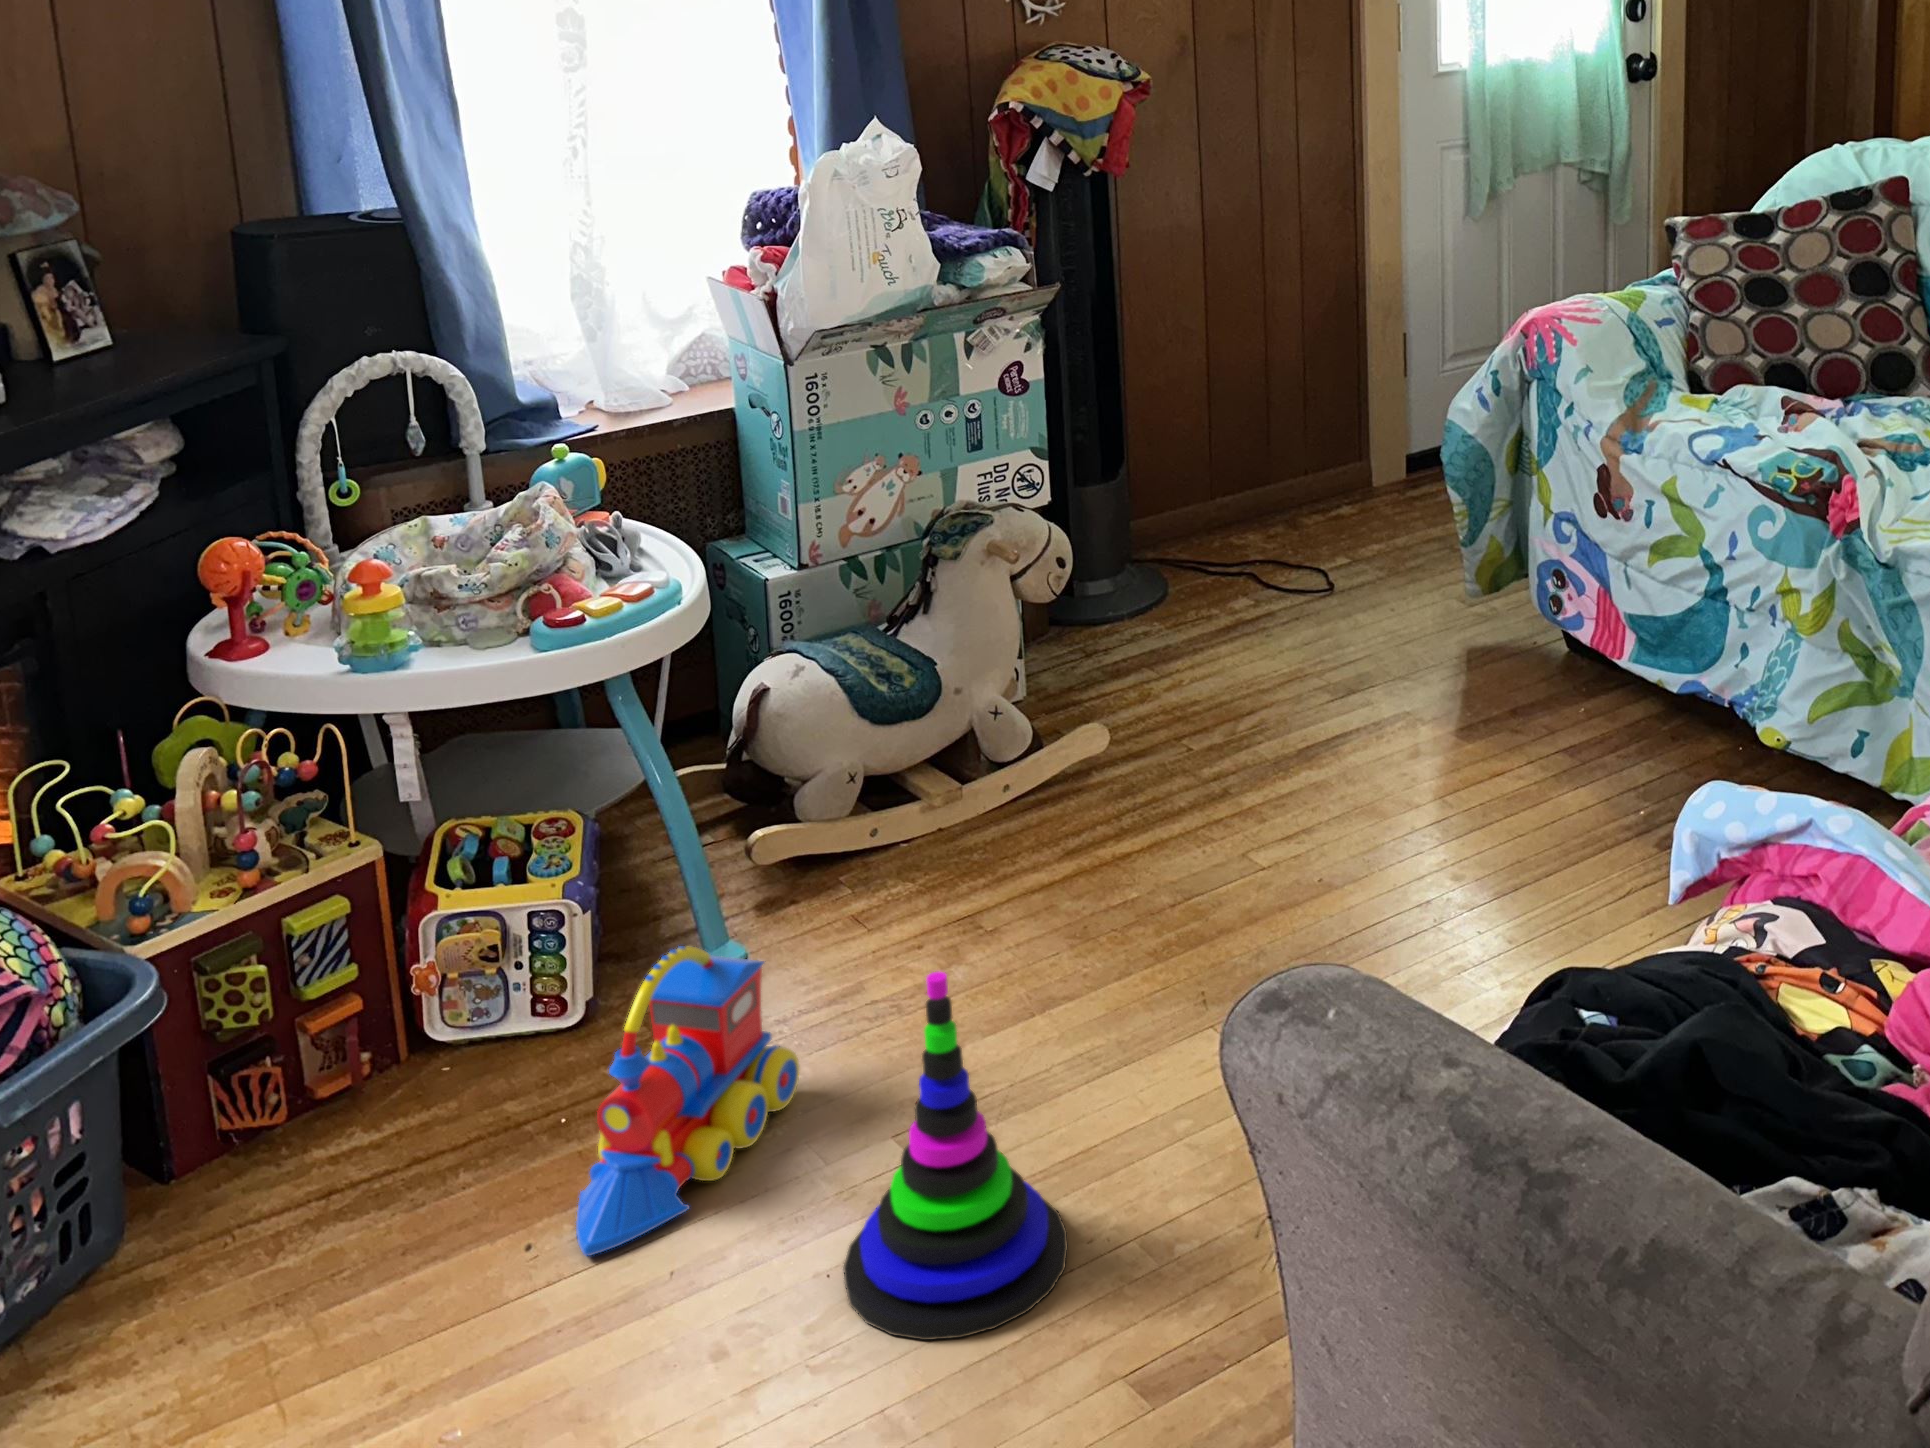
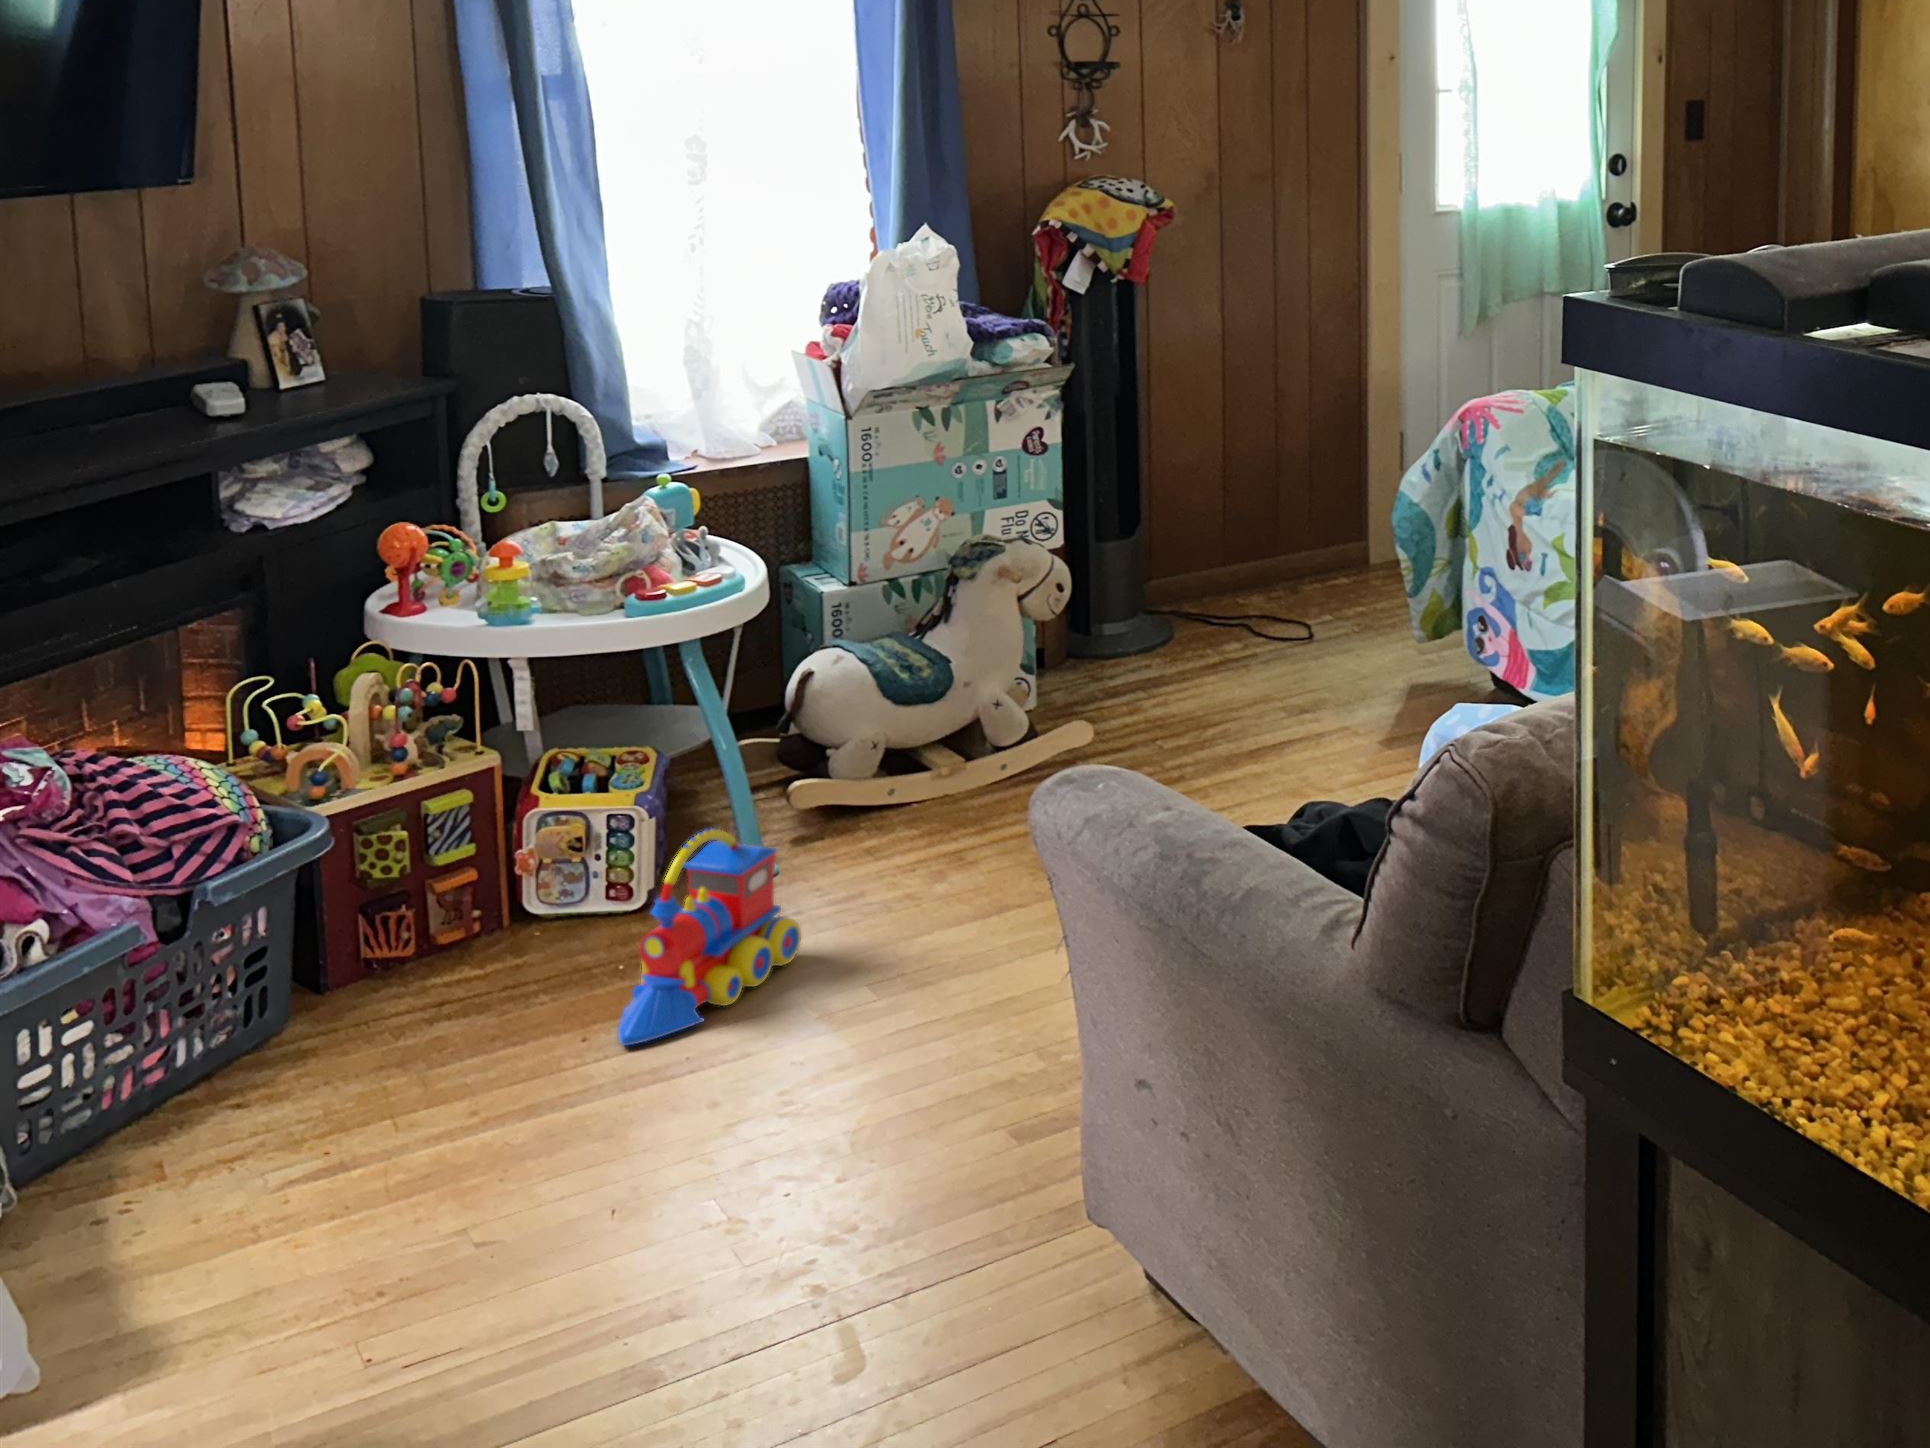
stacking toy: present [844,971,1068,1340] -> none [809,833,979,1104]

